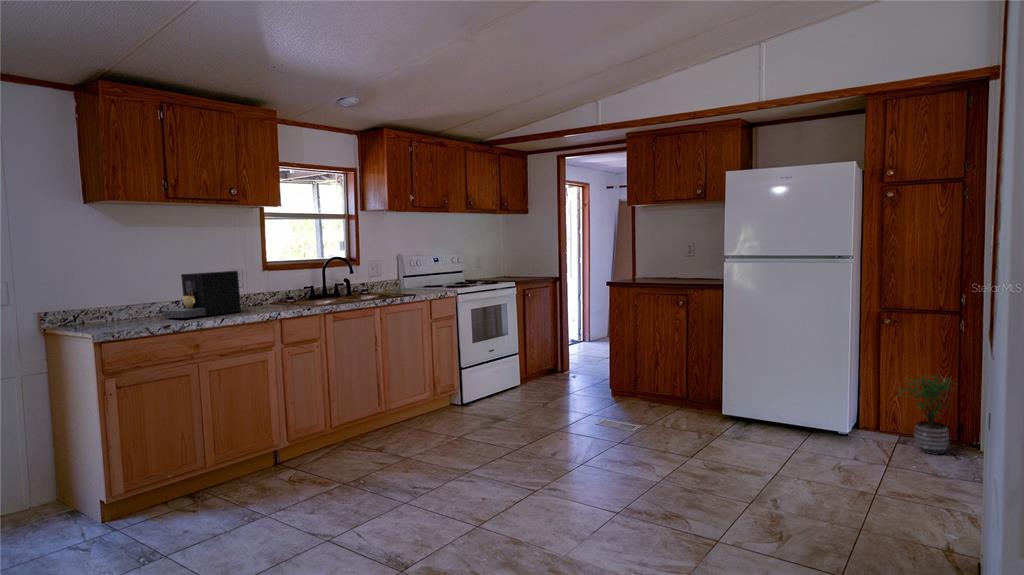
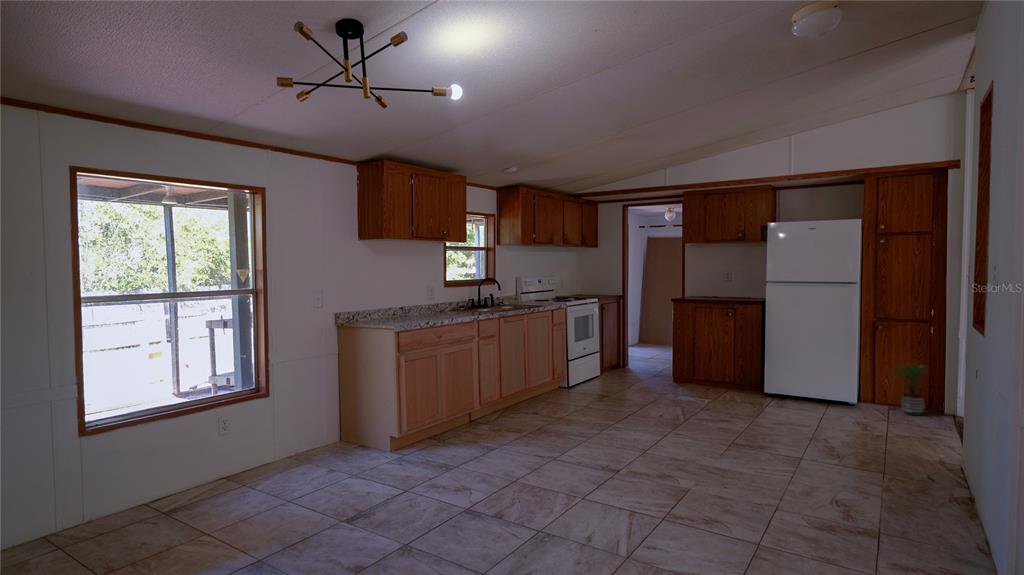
coffee maker: present [163,271,241,318] -> none [408,287,450,319]

